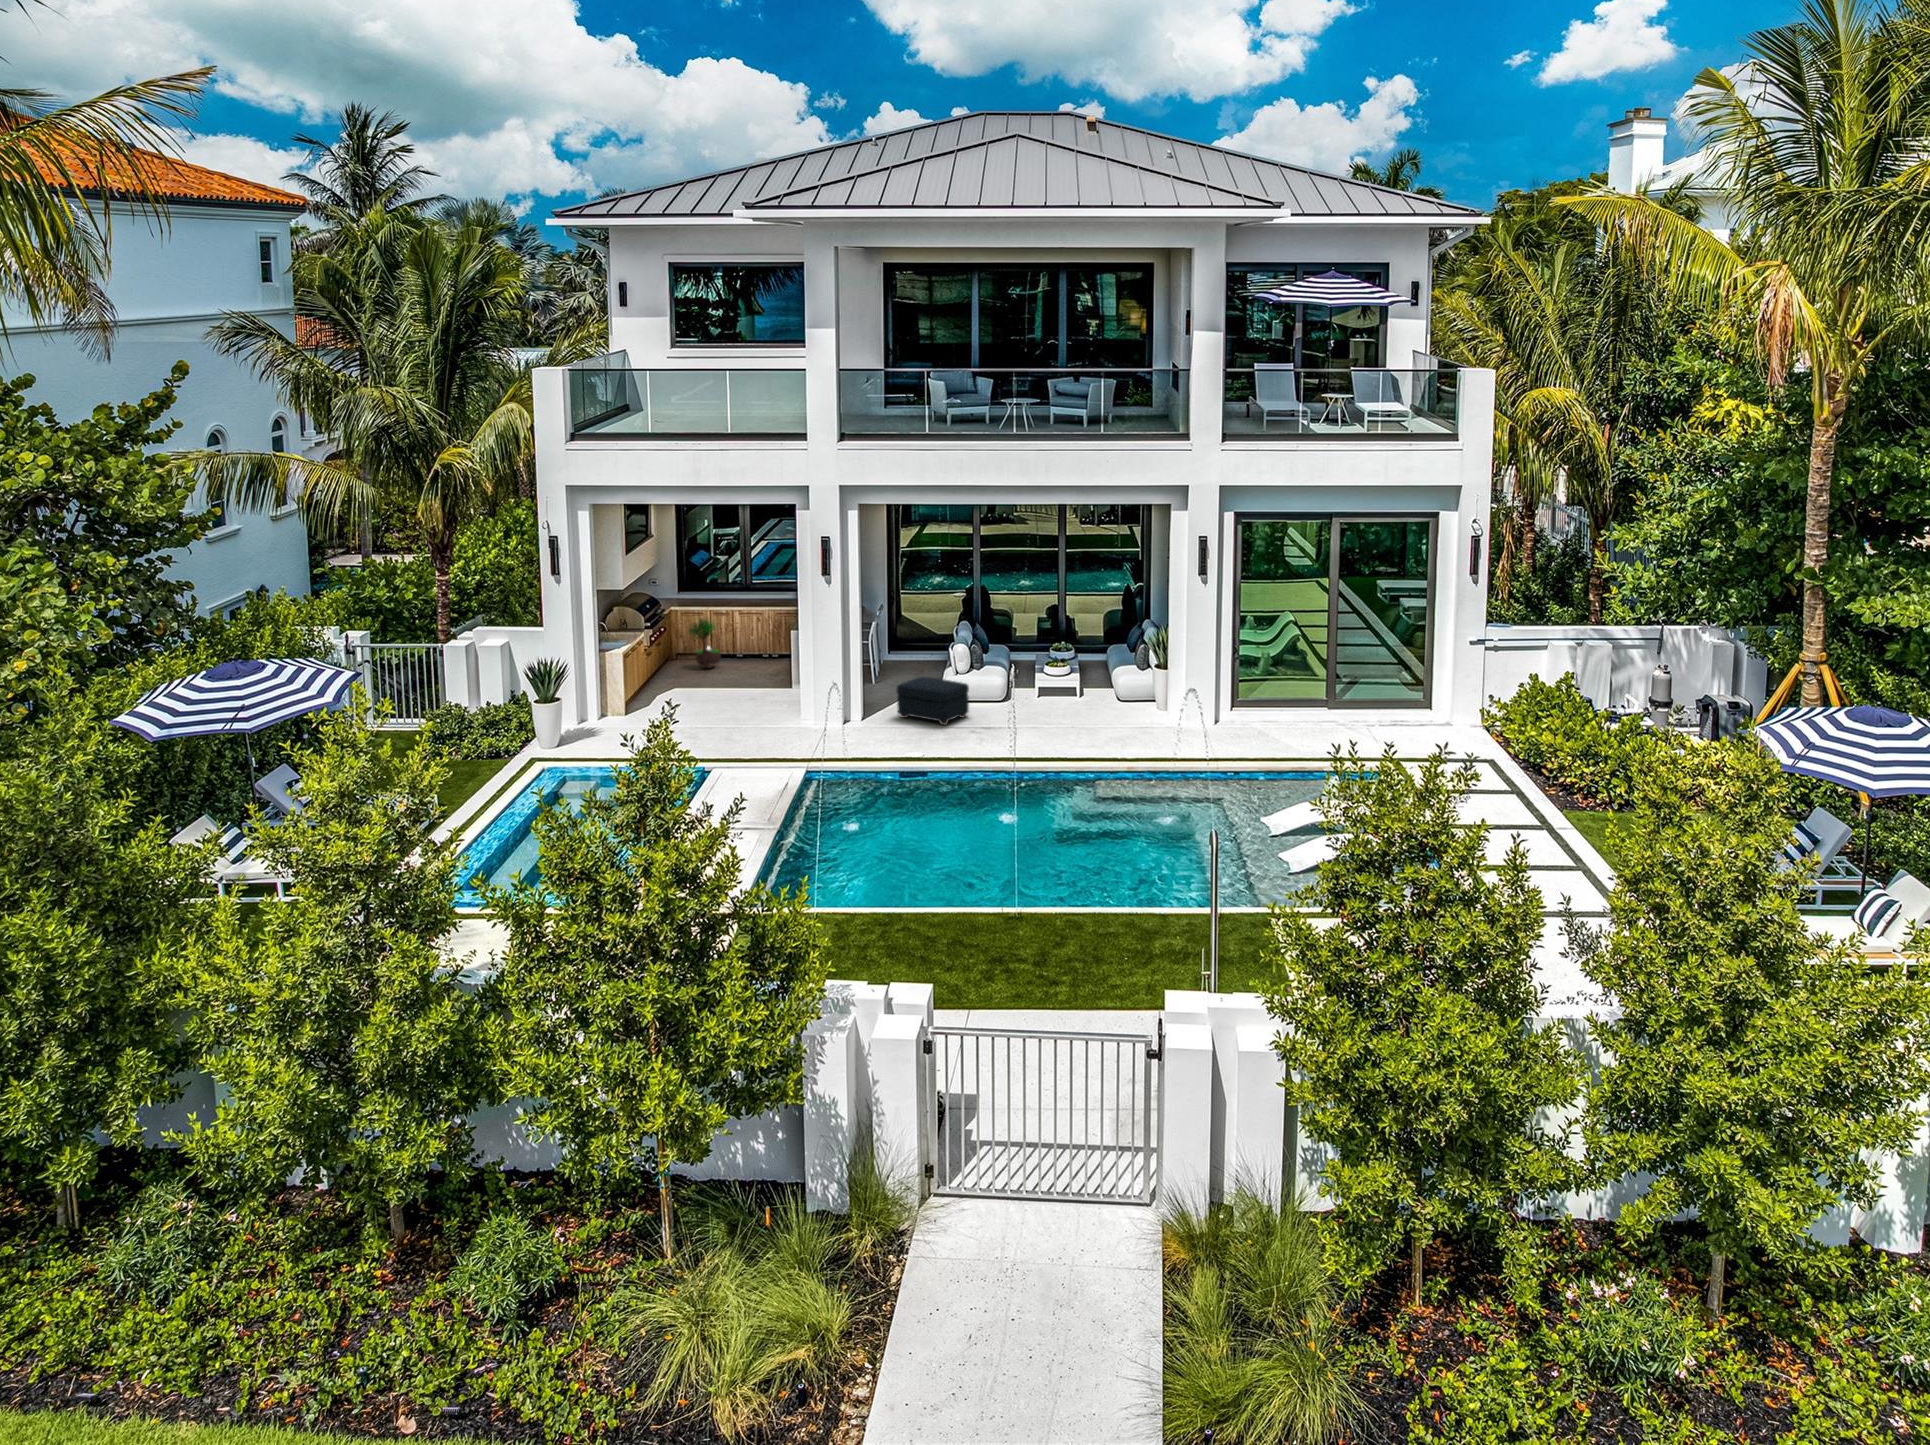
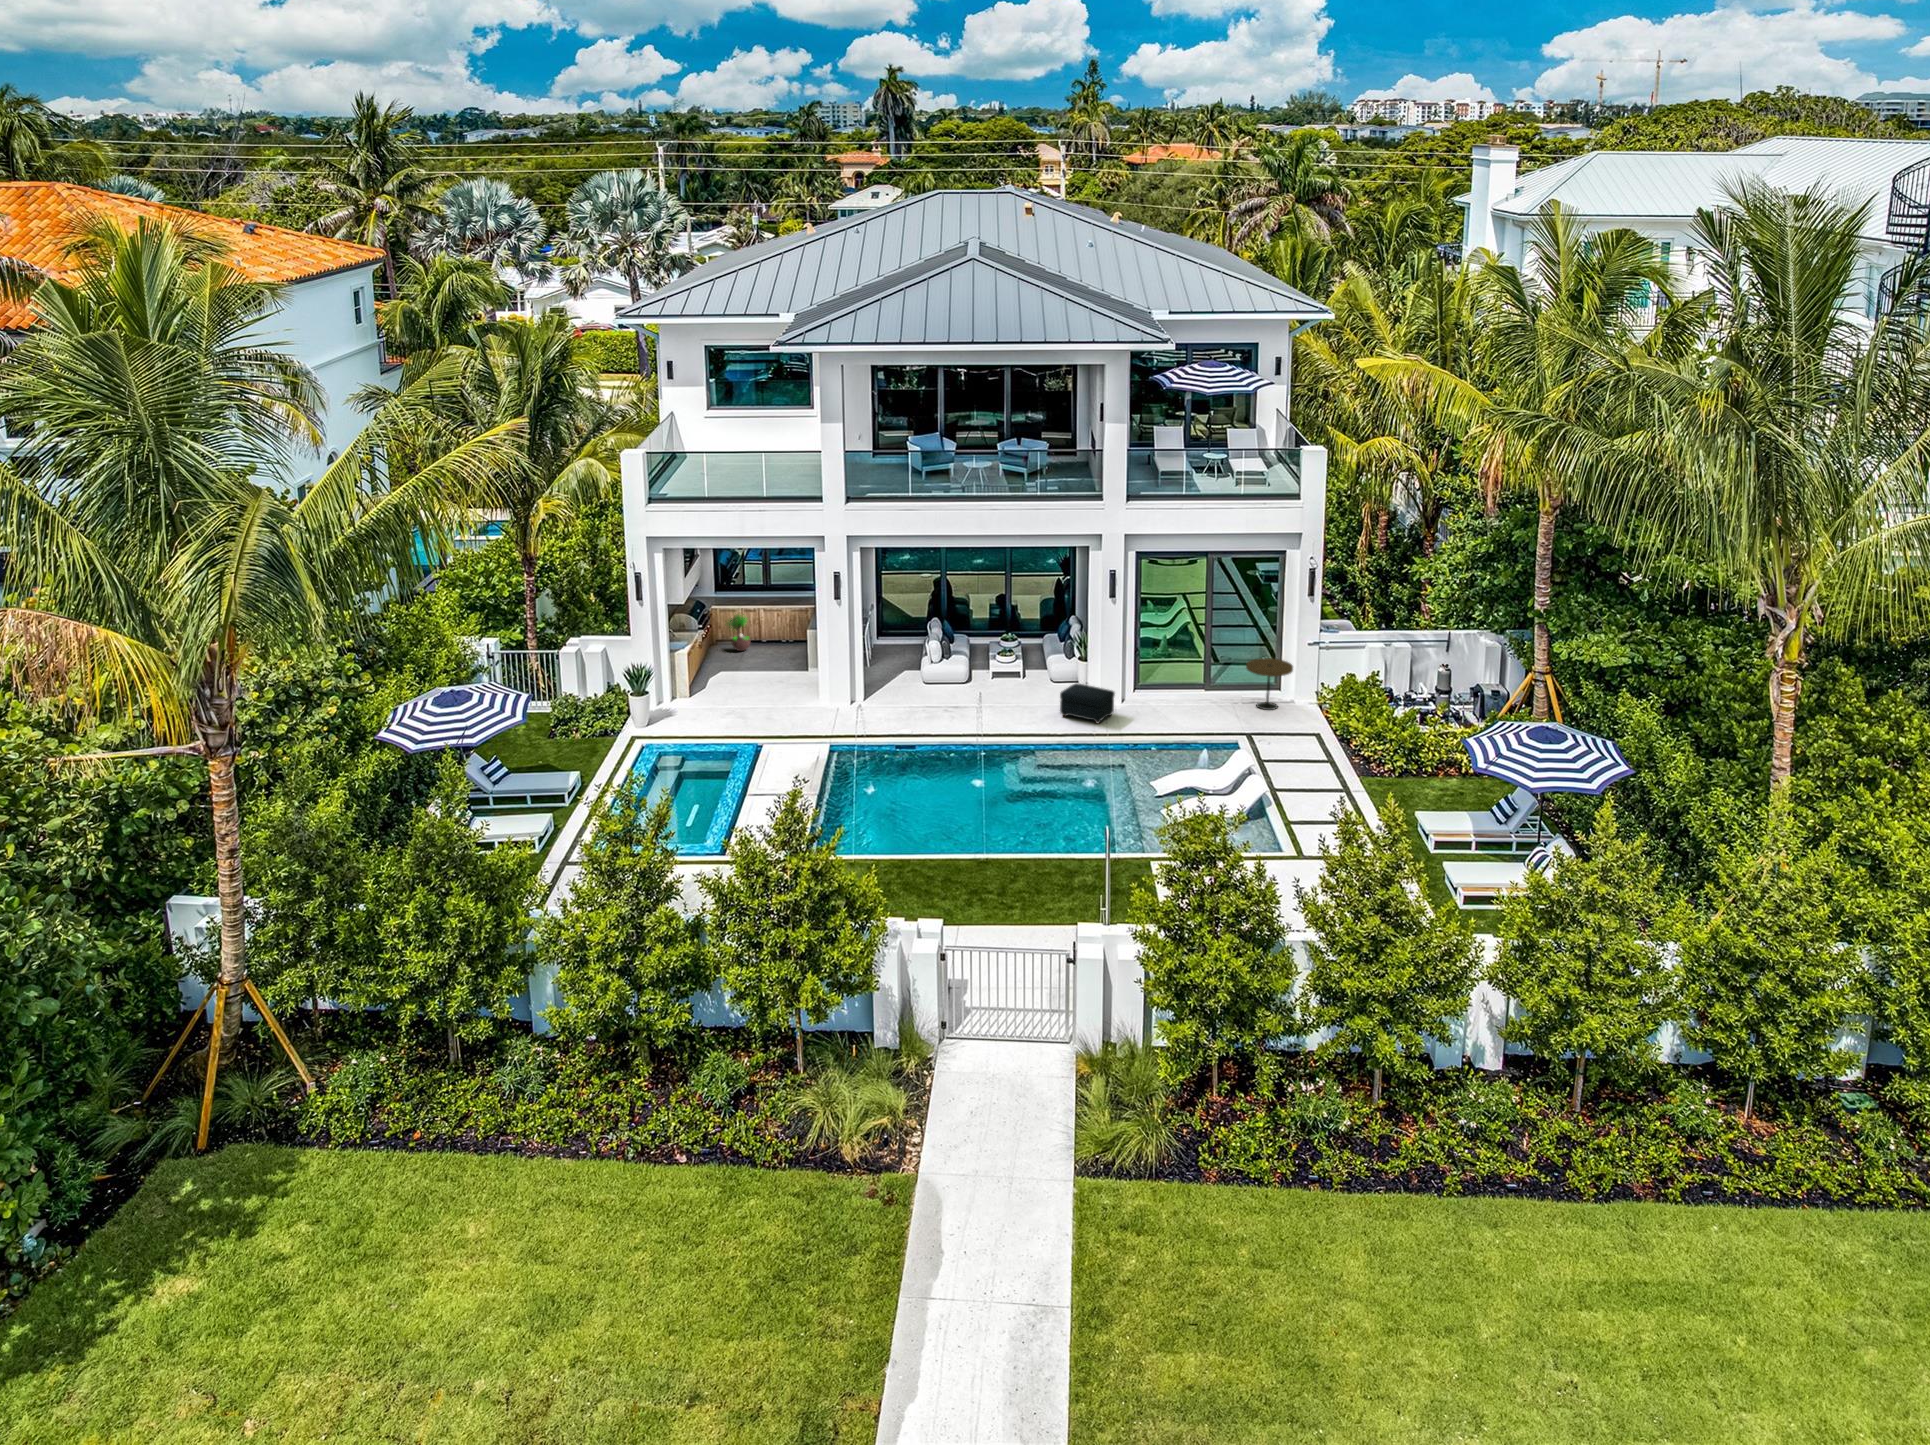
side table: none [1386,660,1452,729] -> present [1246,658,1293,710]
ottoman: present [897,677,969,725] -> present [1060,683,1115,723]

